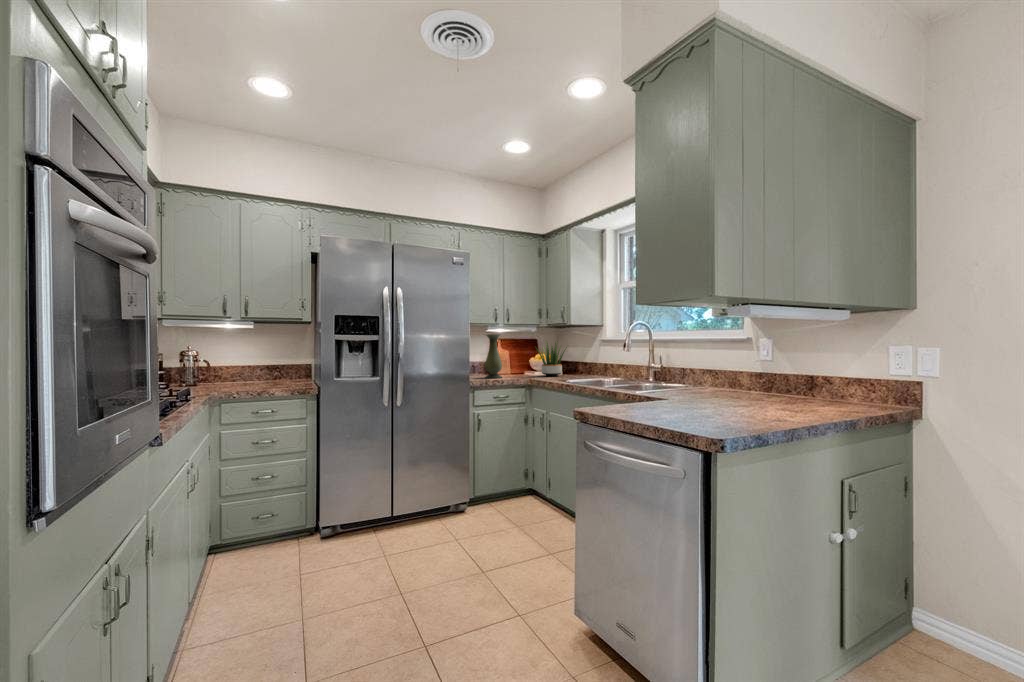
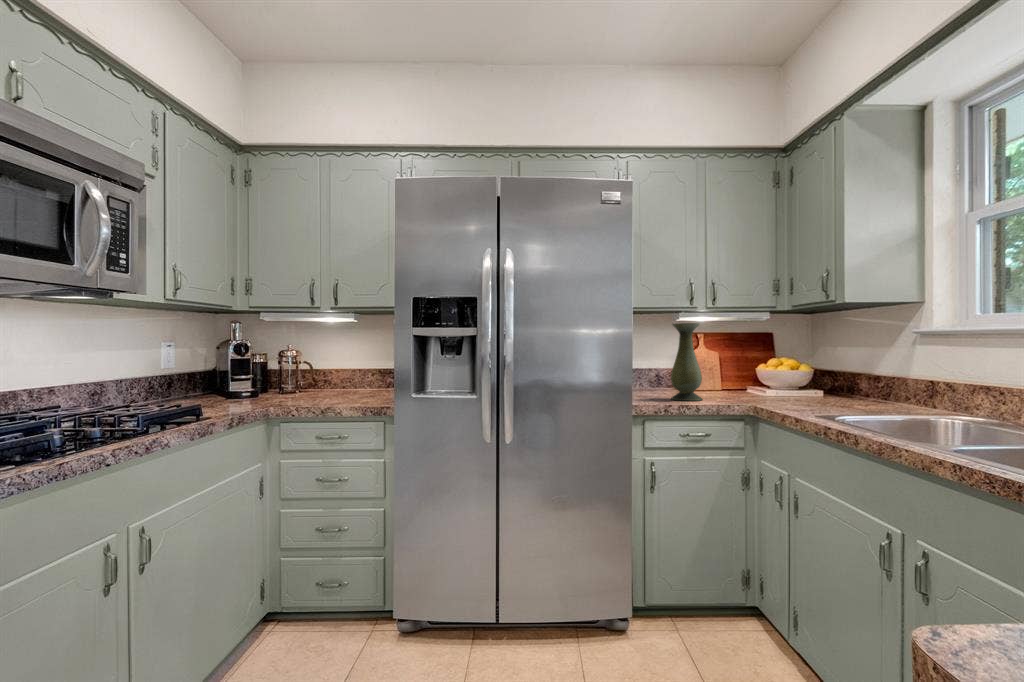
potted plant: present [537,343,567,376] -> none [765,332,838,401]

